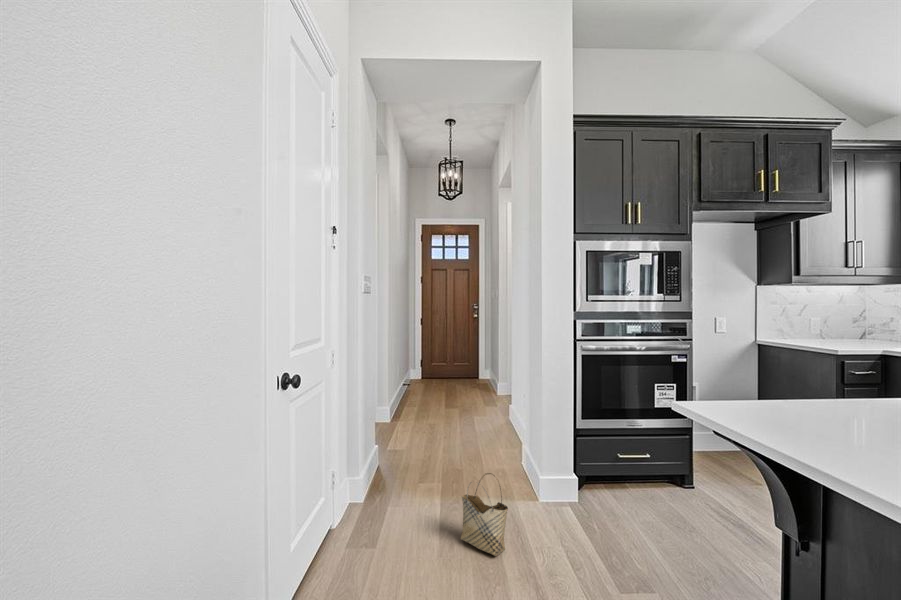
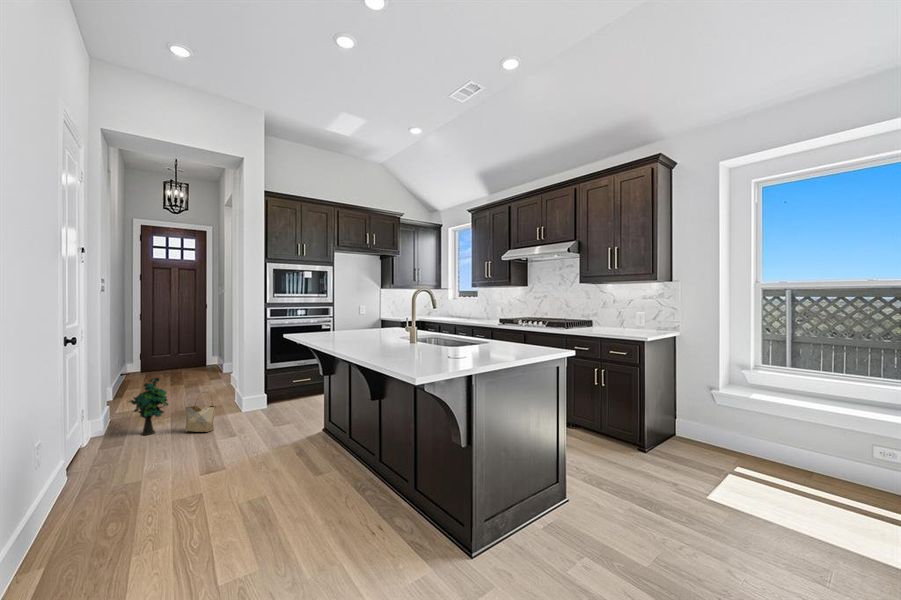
decorative plant: none [387,434,439,527] -> present [129,378,168,435]

